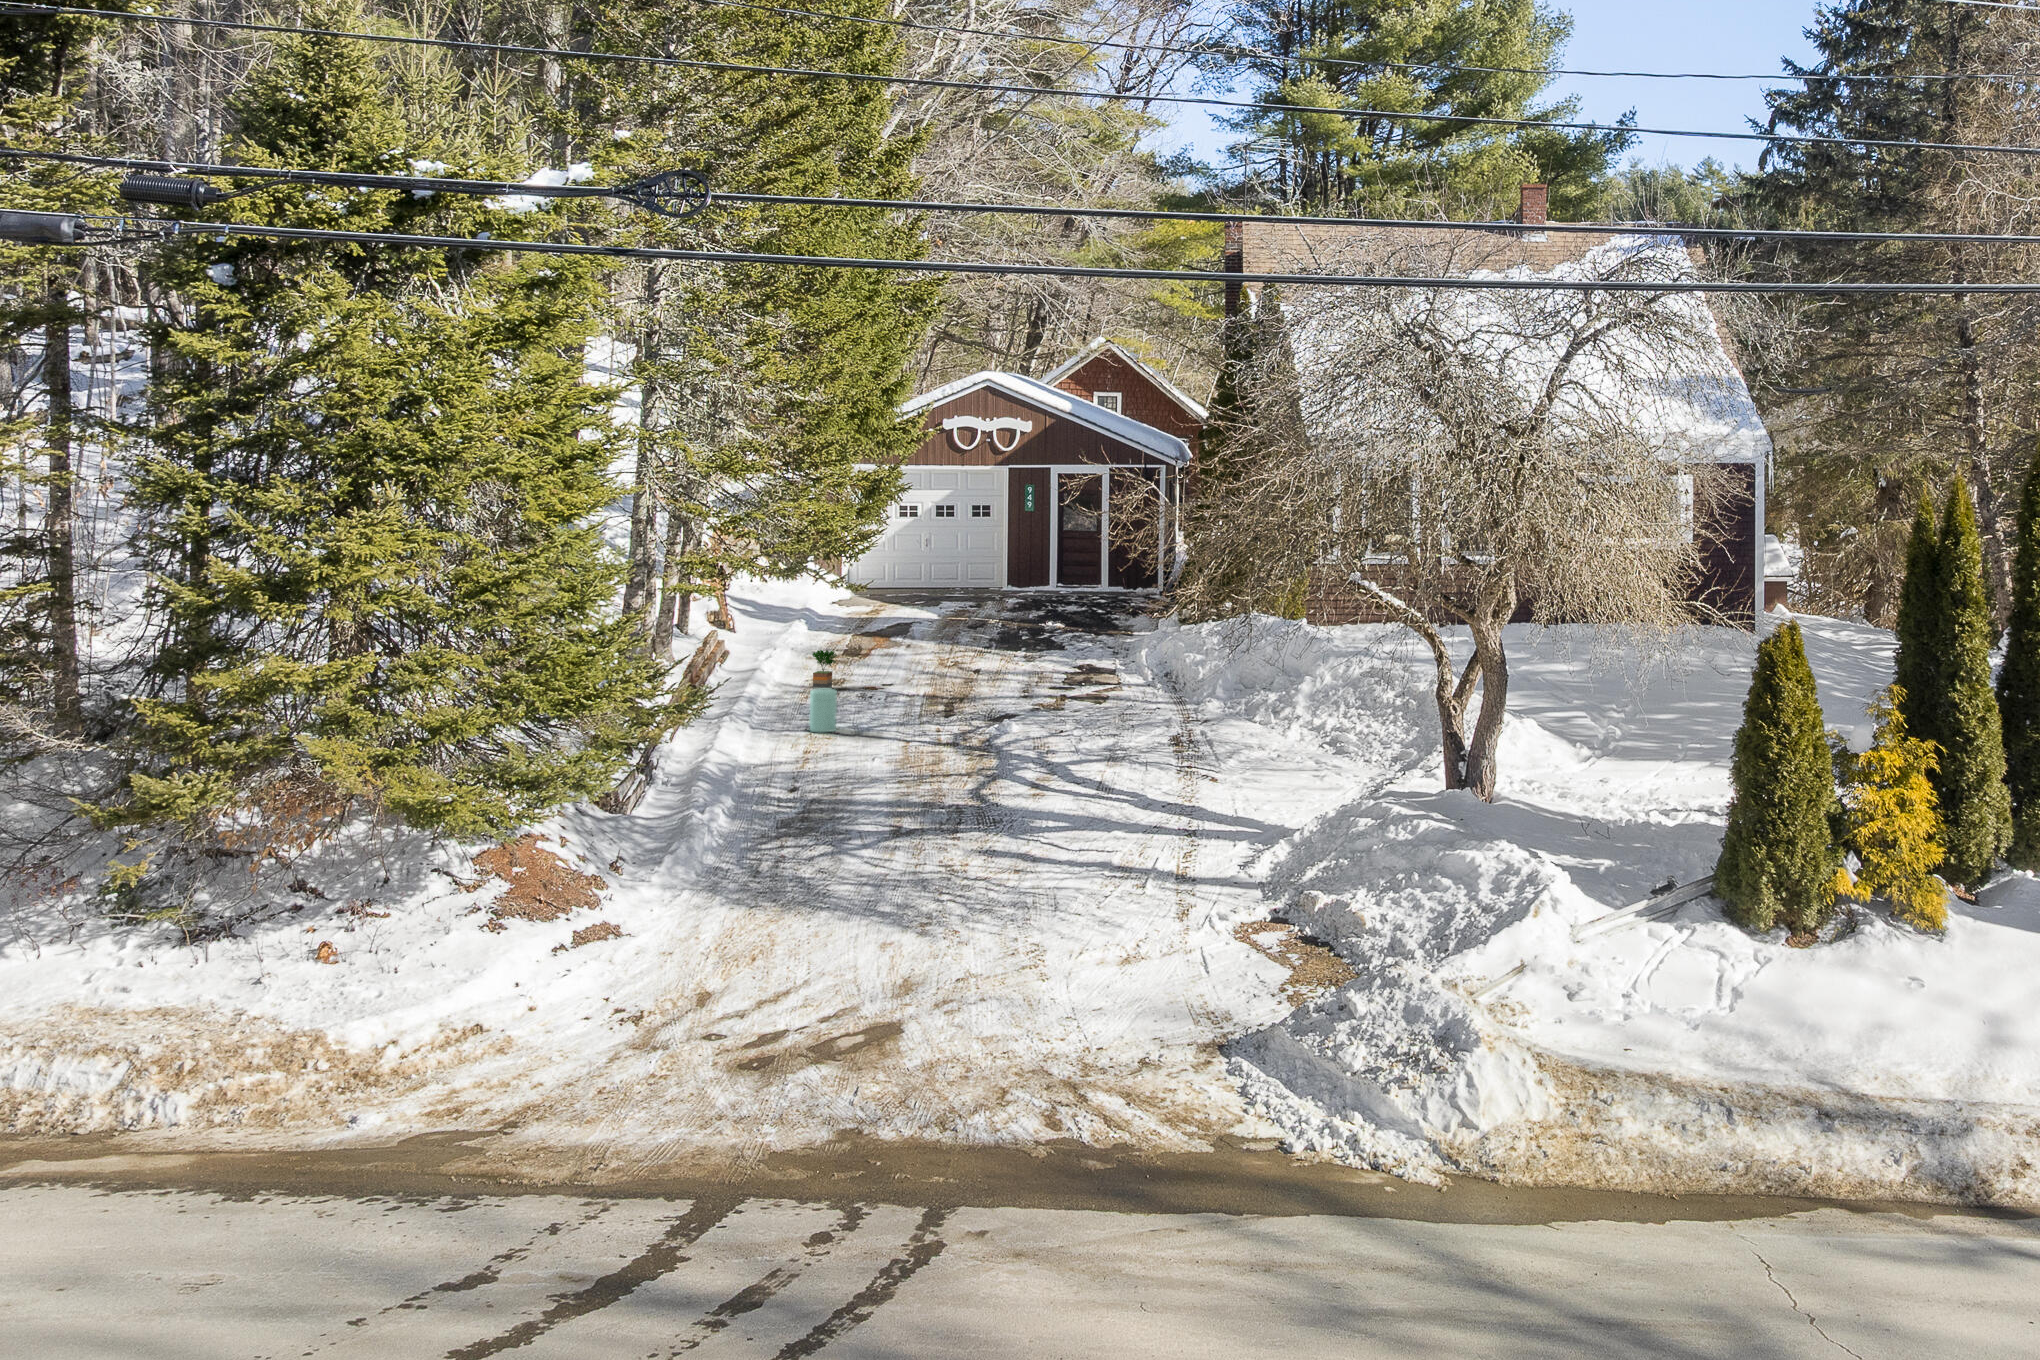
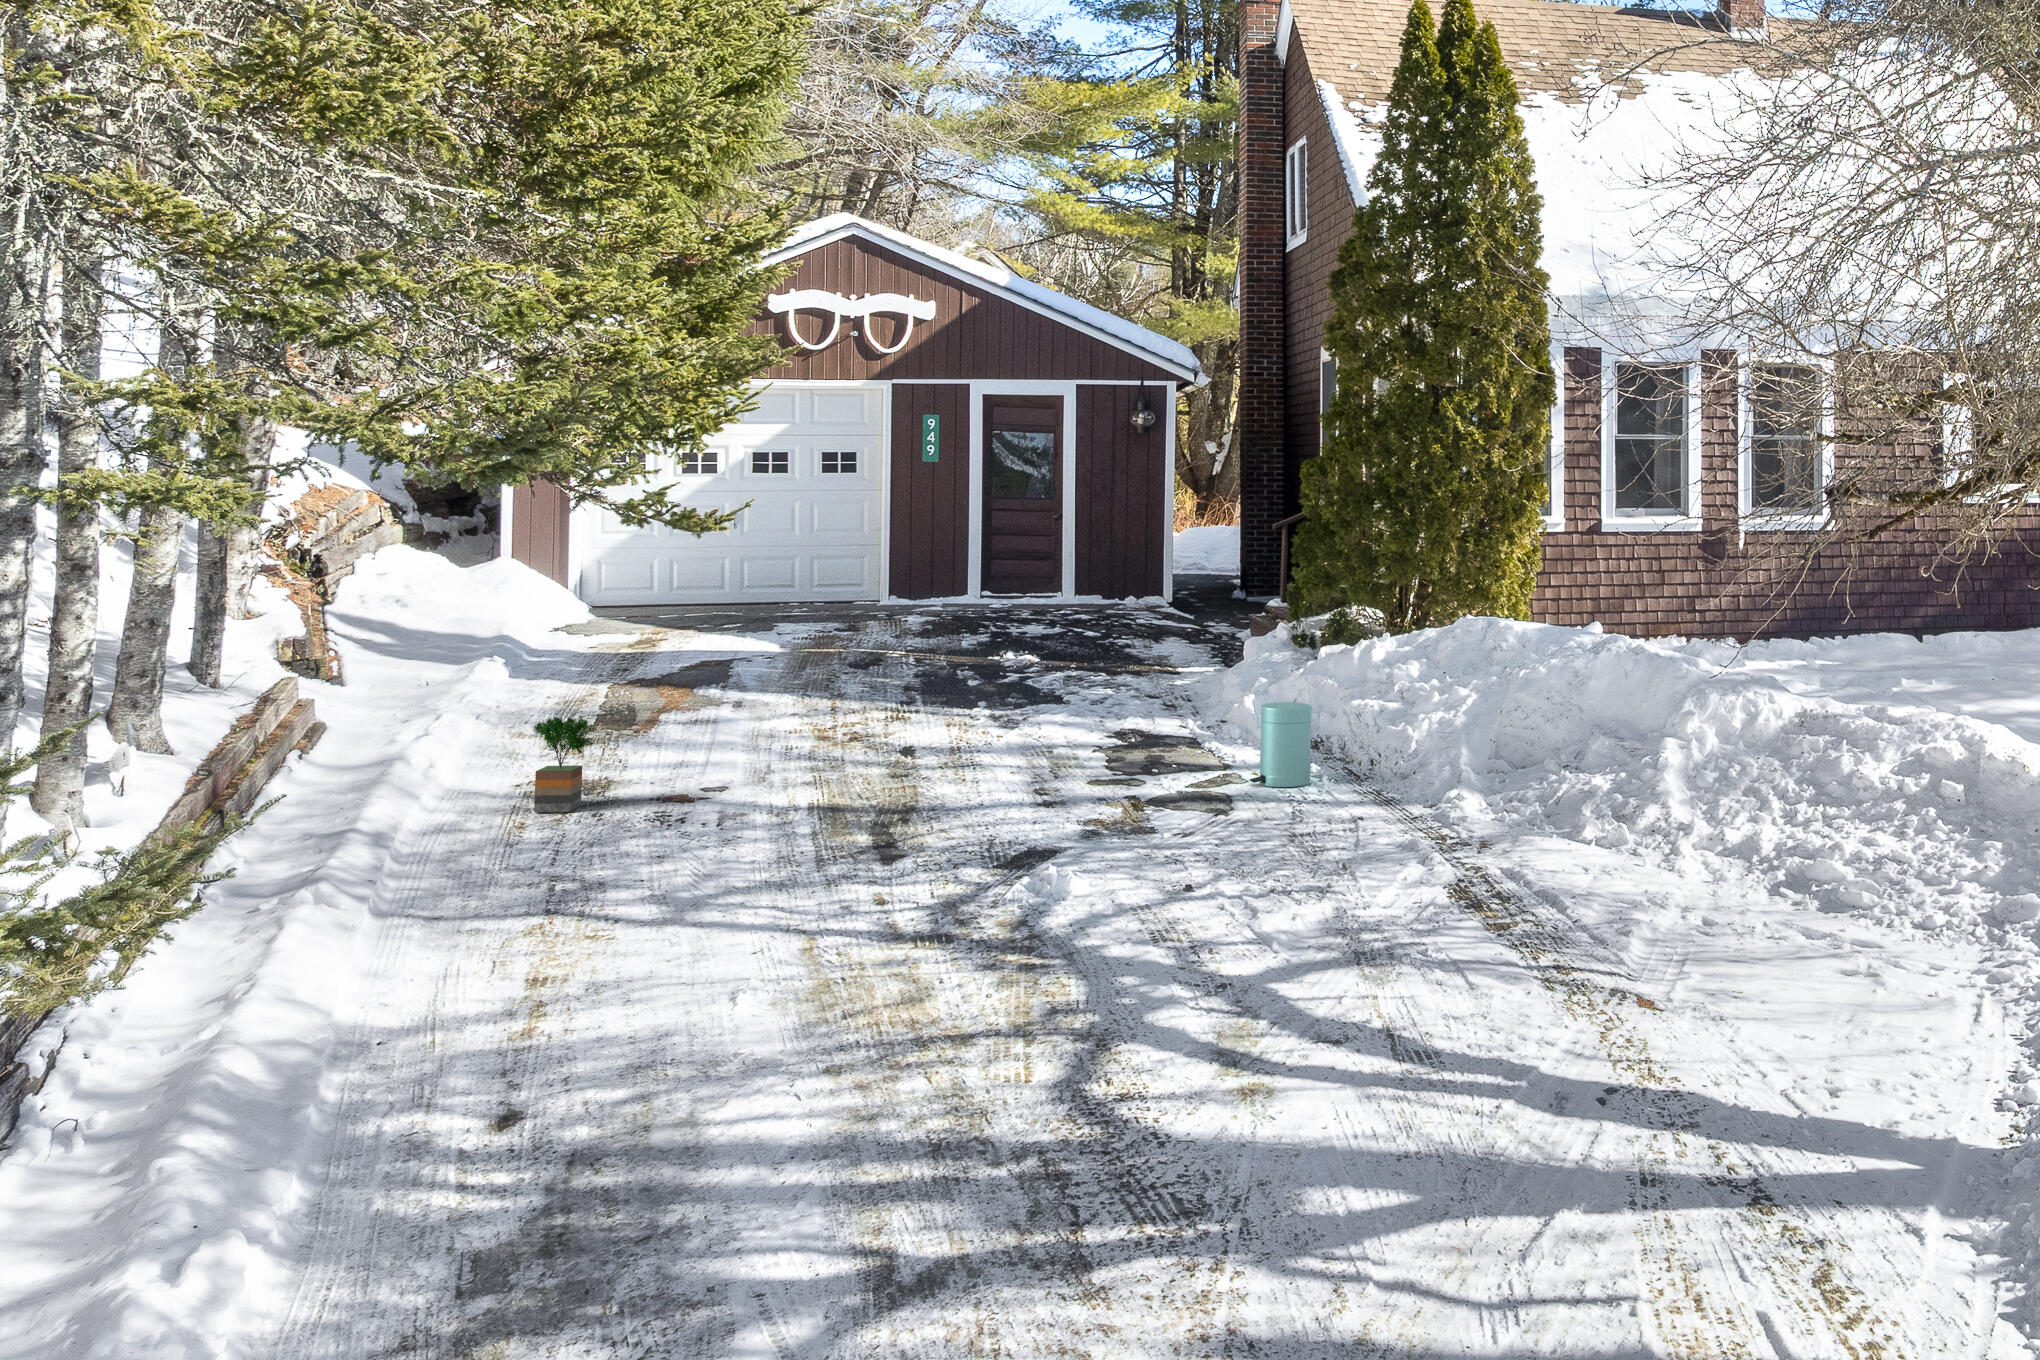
trash can: present [809,689,837,732] -> present [1250,702,1311,787]

